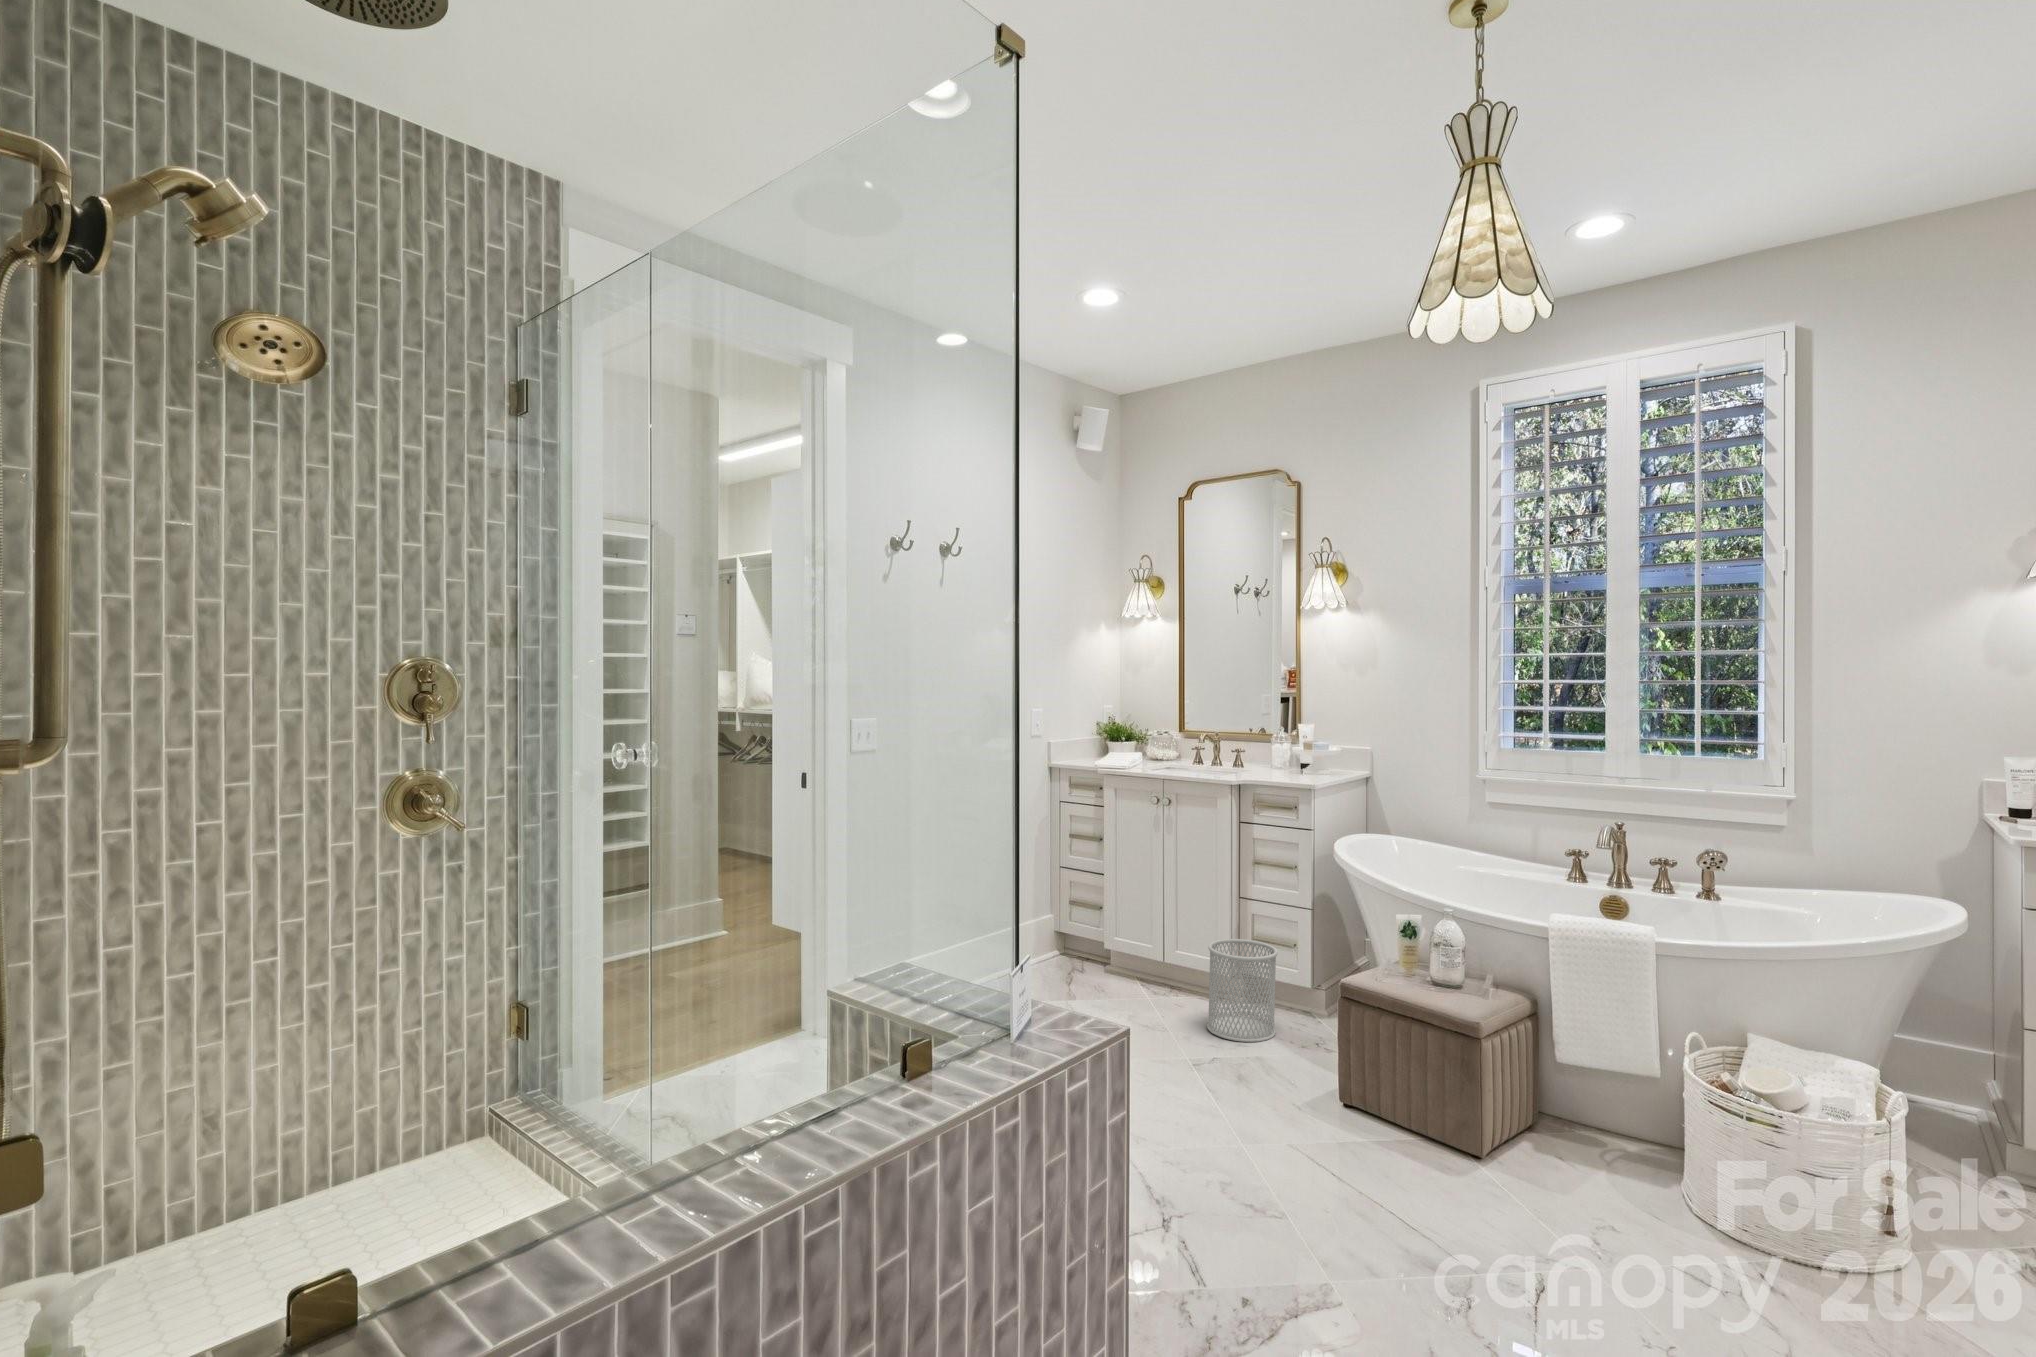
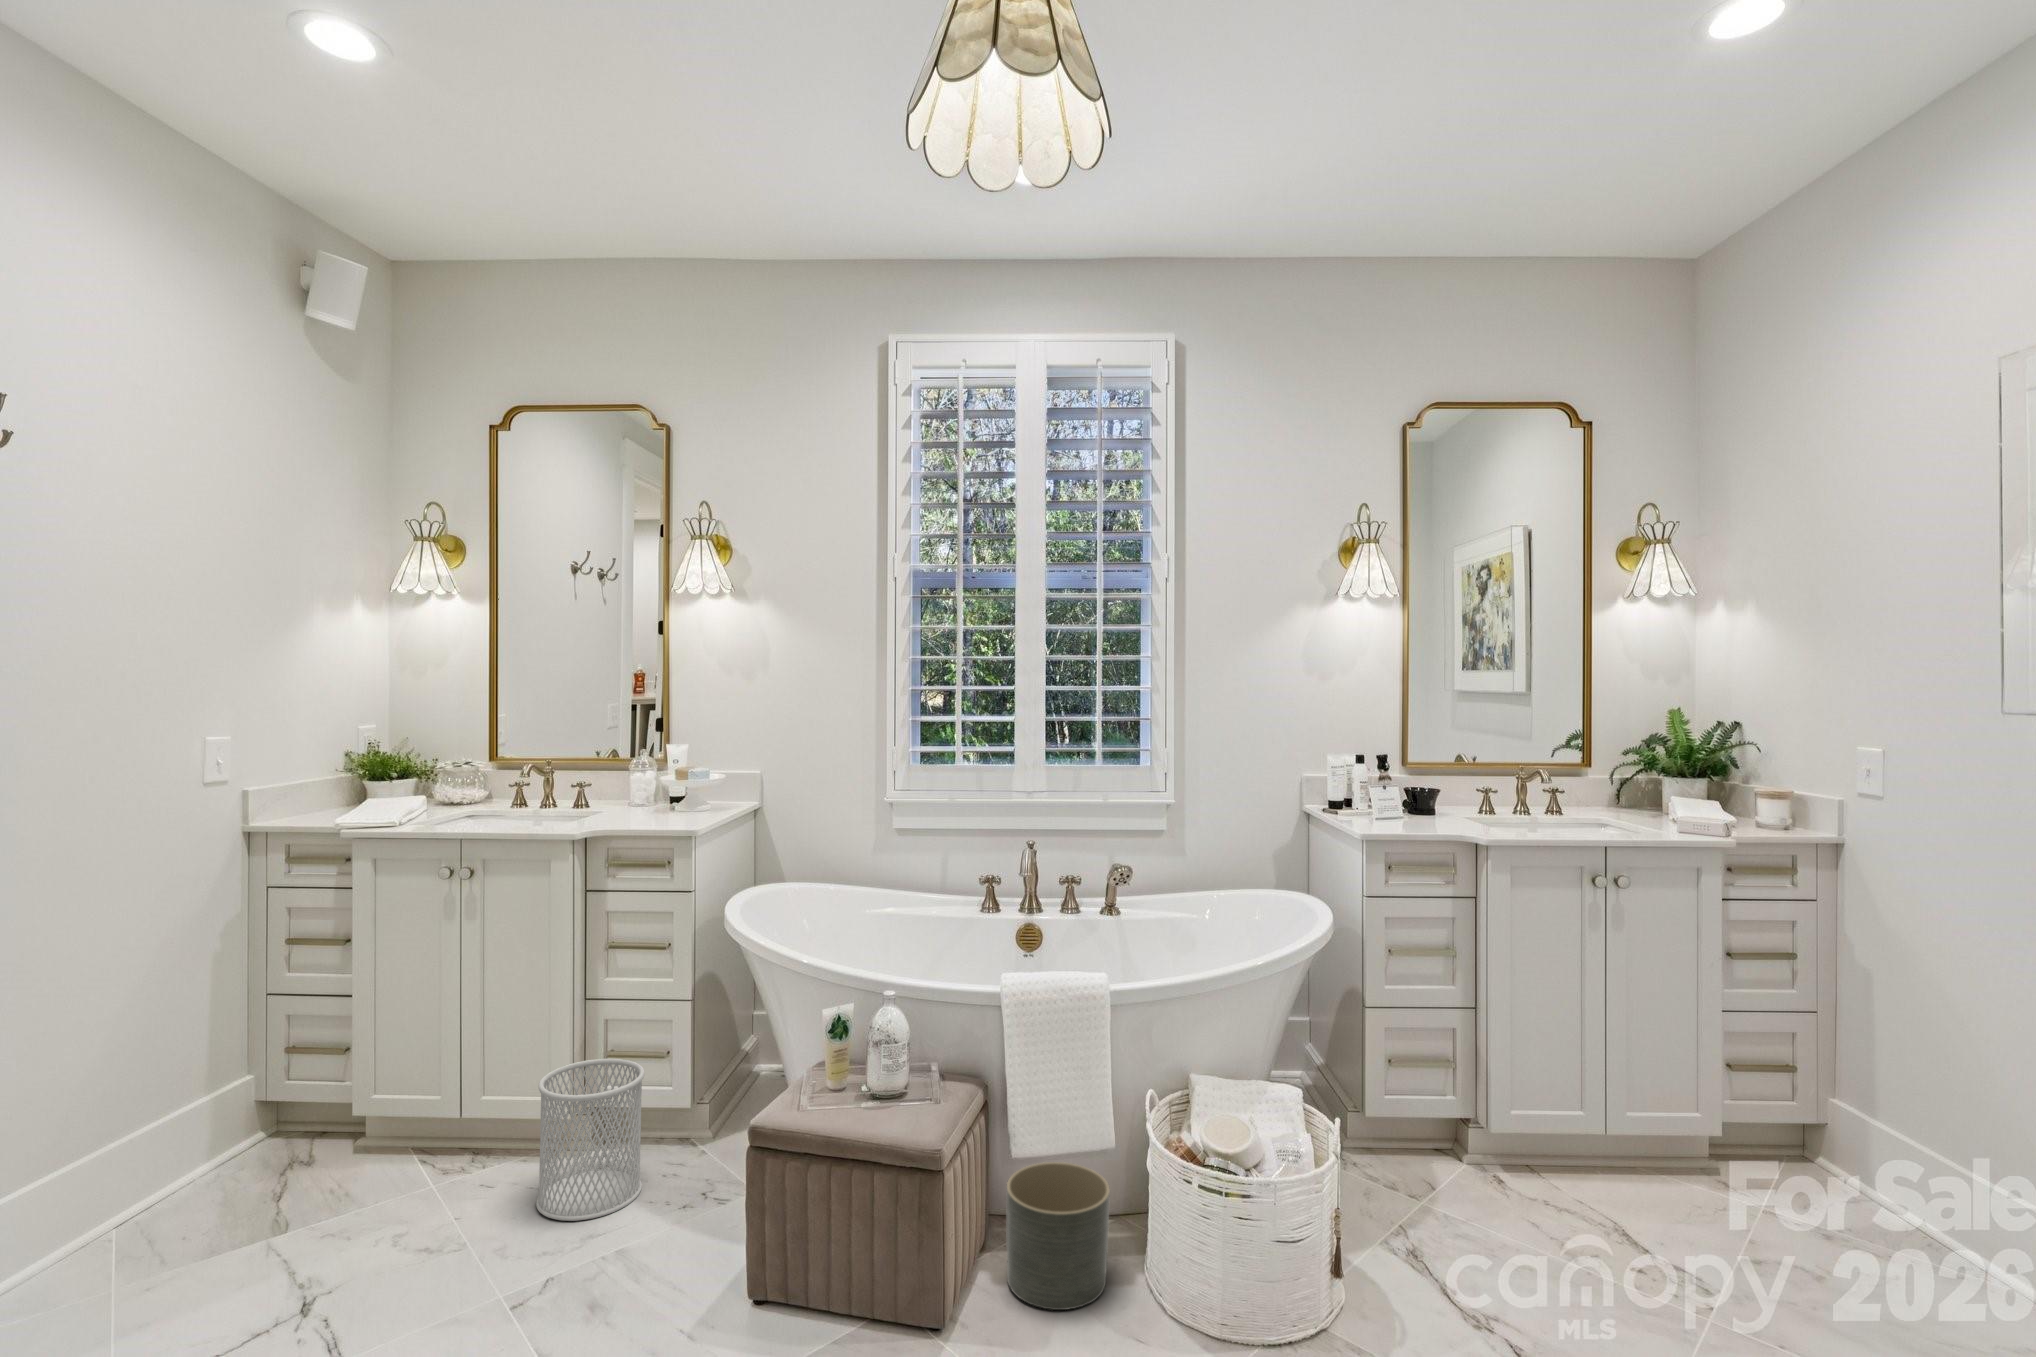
planter: none [1544,1070,1640,1182] -> present [1007,1162,1110,1310]

